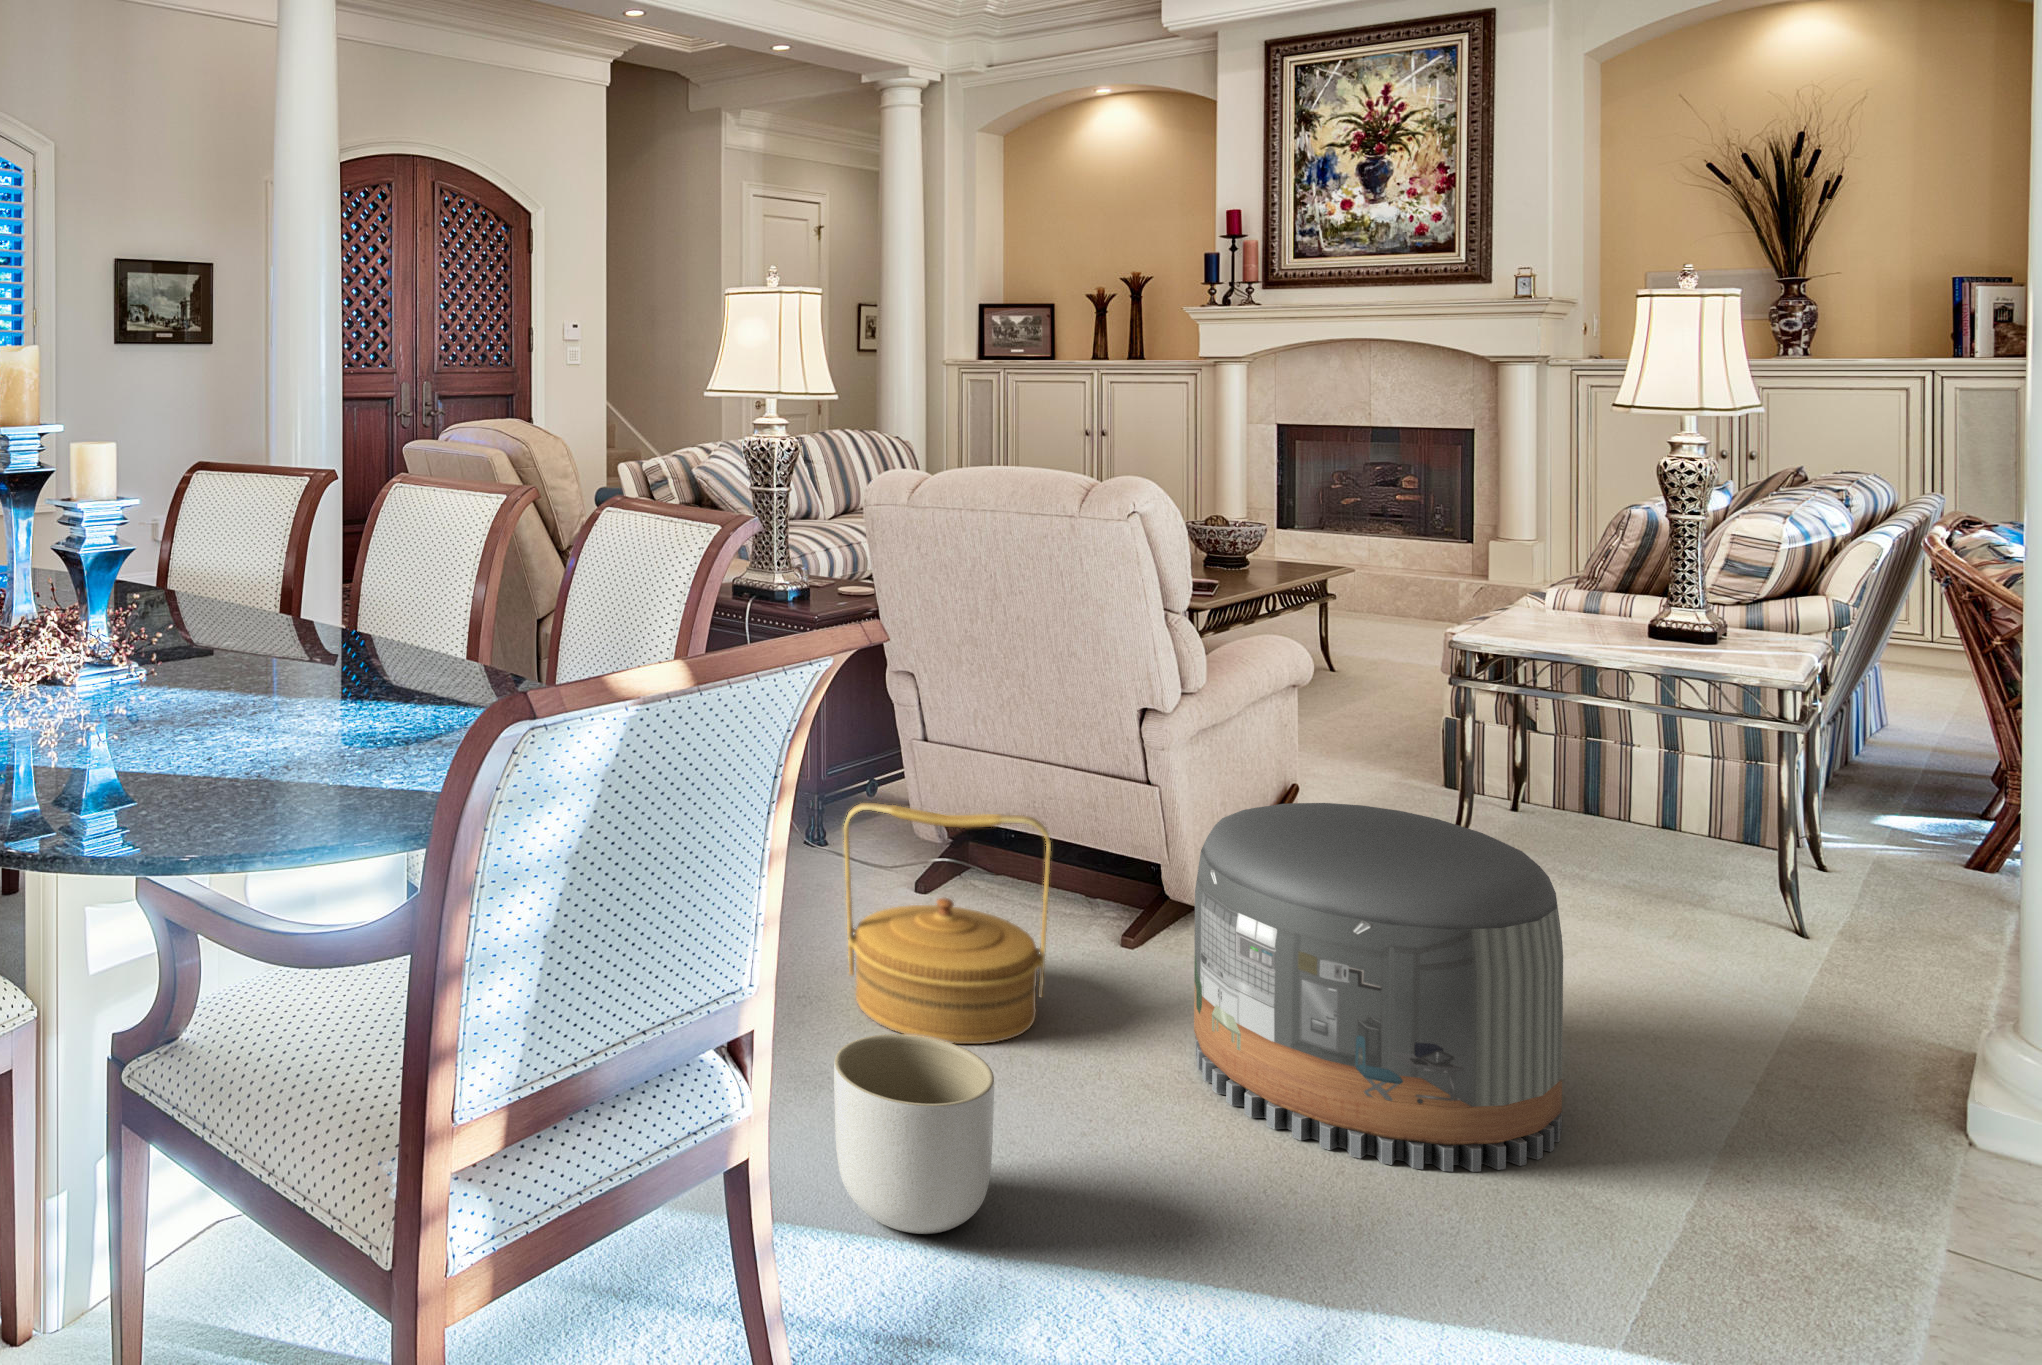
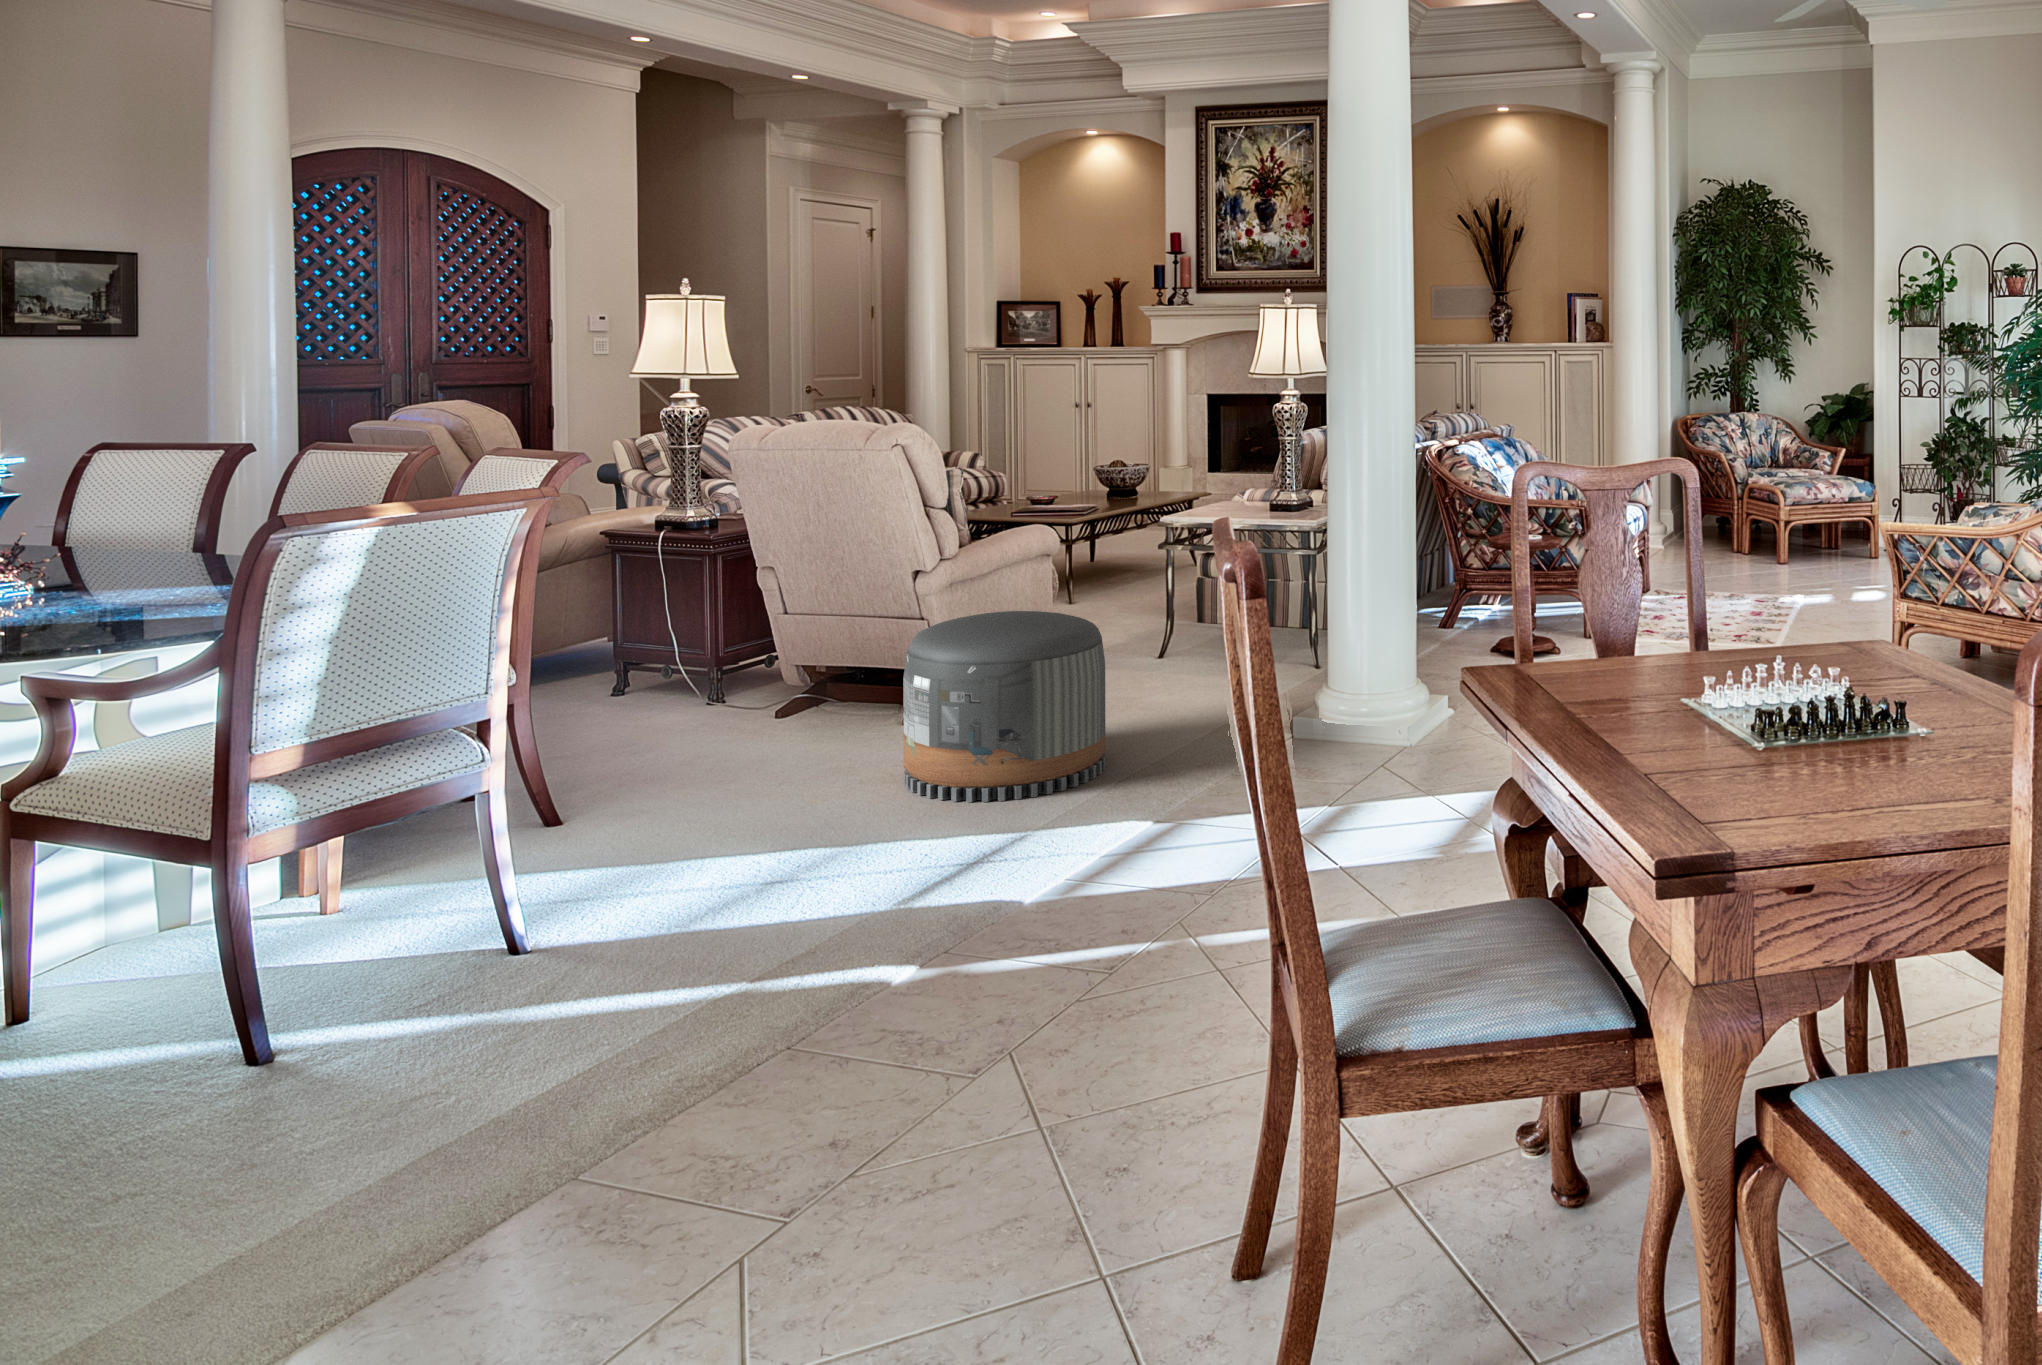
basket: present [844,803,1051,1044] -> none [677,642,826,794]
planter: present [834,1034,994,1234] -> none [602,766,713,877]

